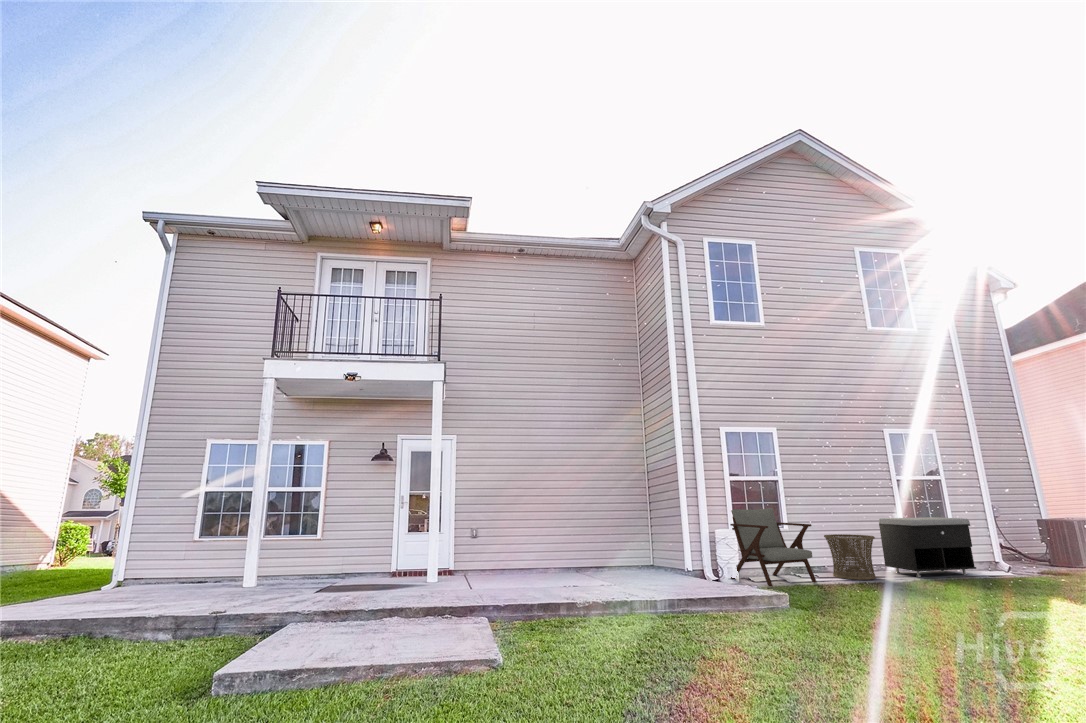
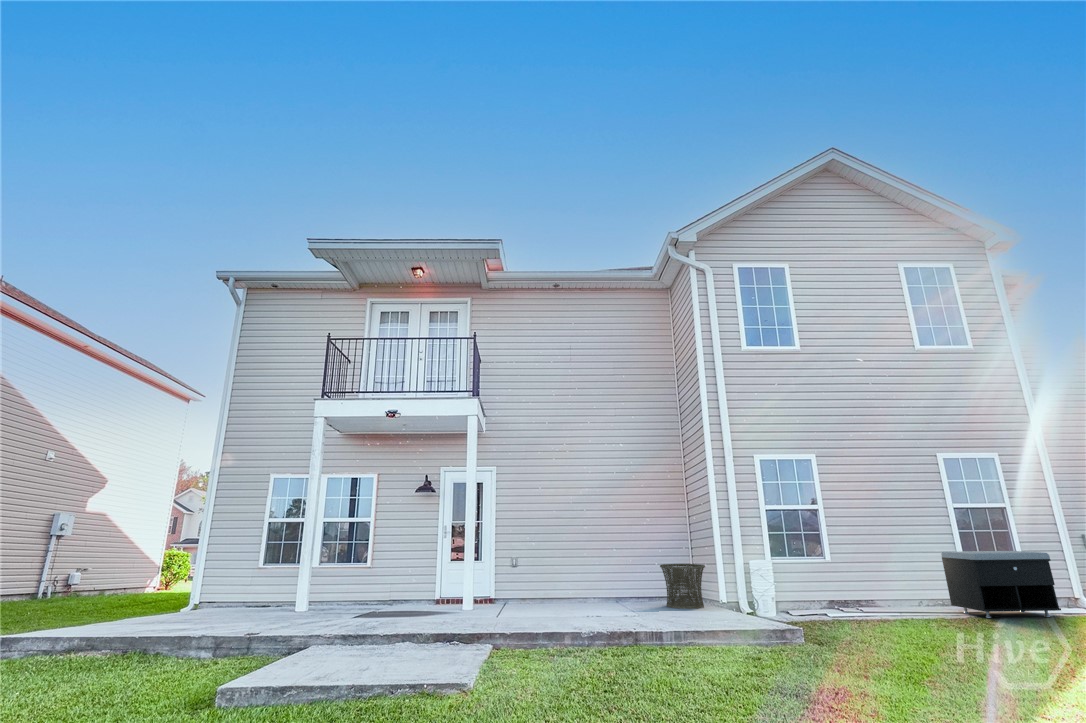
lounge chair: present [730,508,817,587] -> none [766,540,862,624]
basket: present [824,534,876,580] -> present [660,564,705,609]

